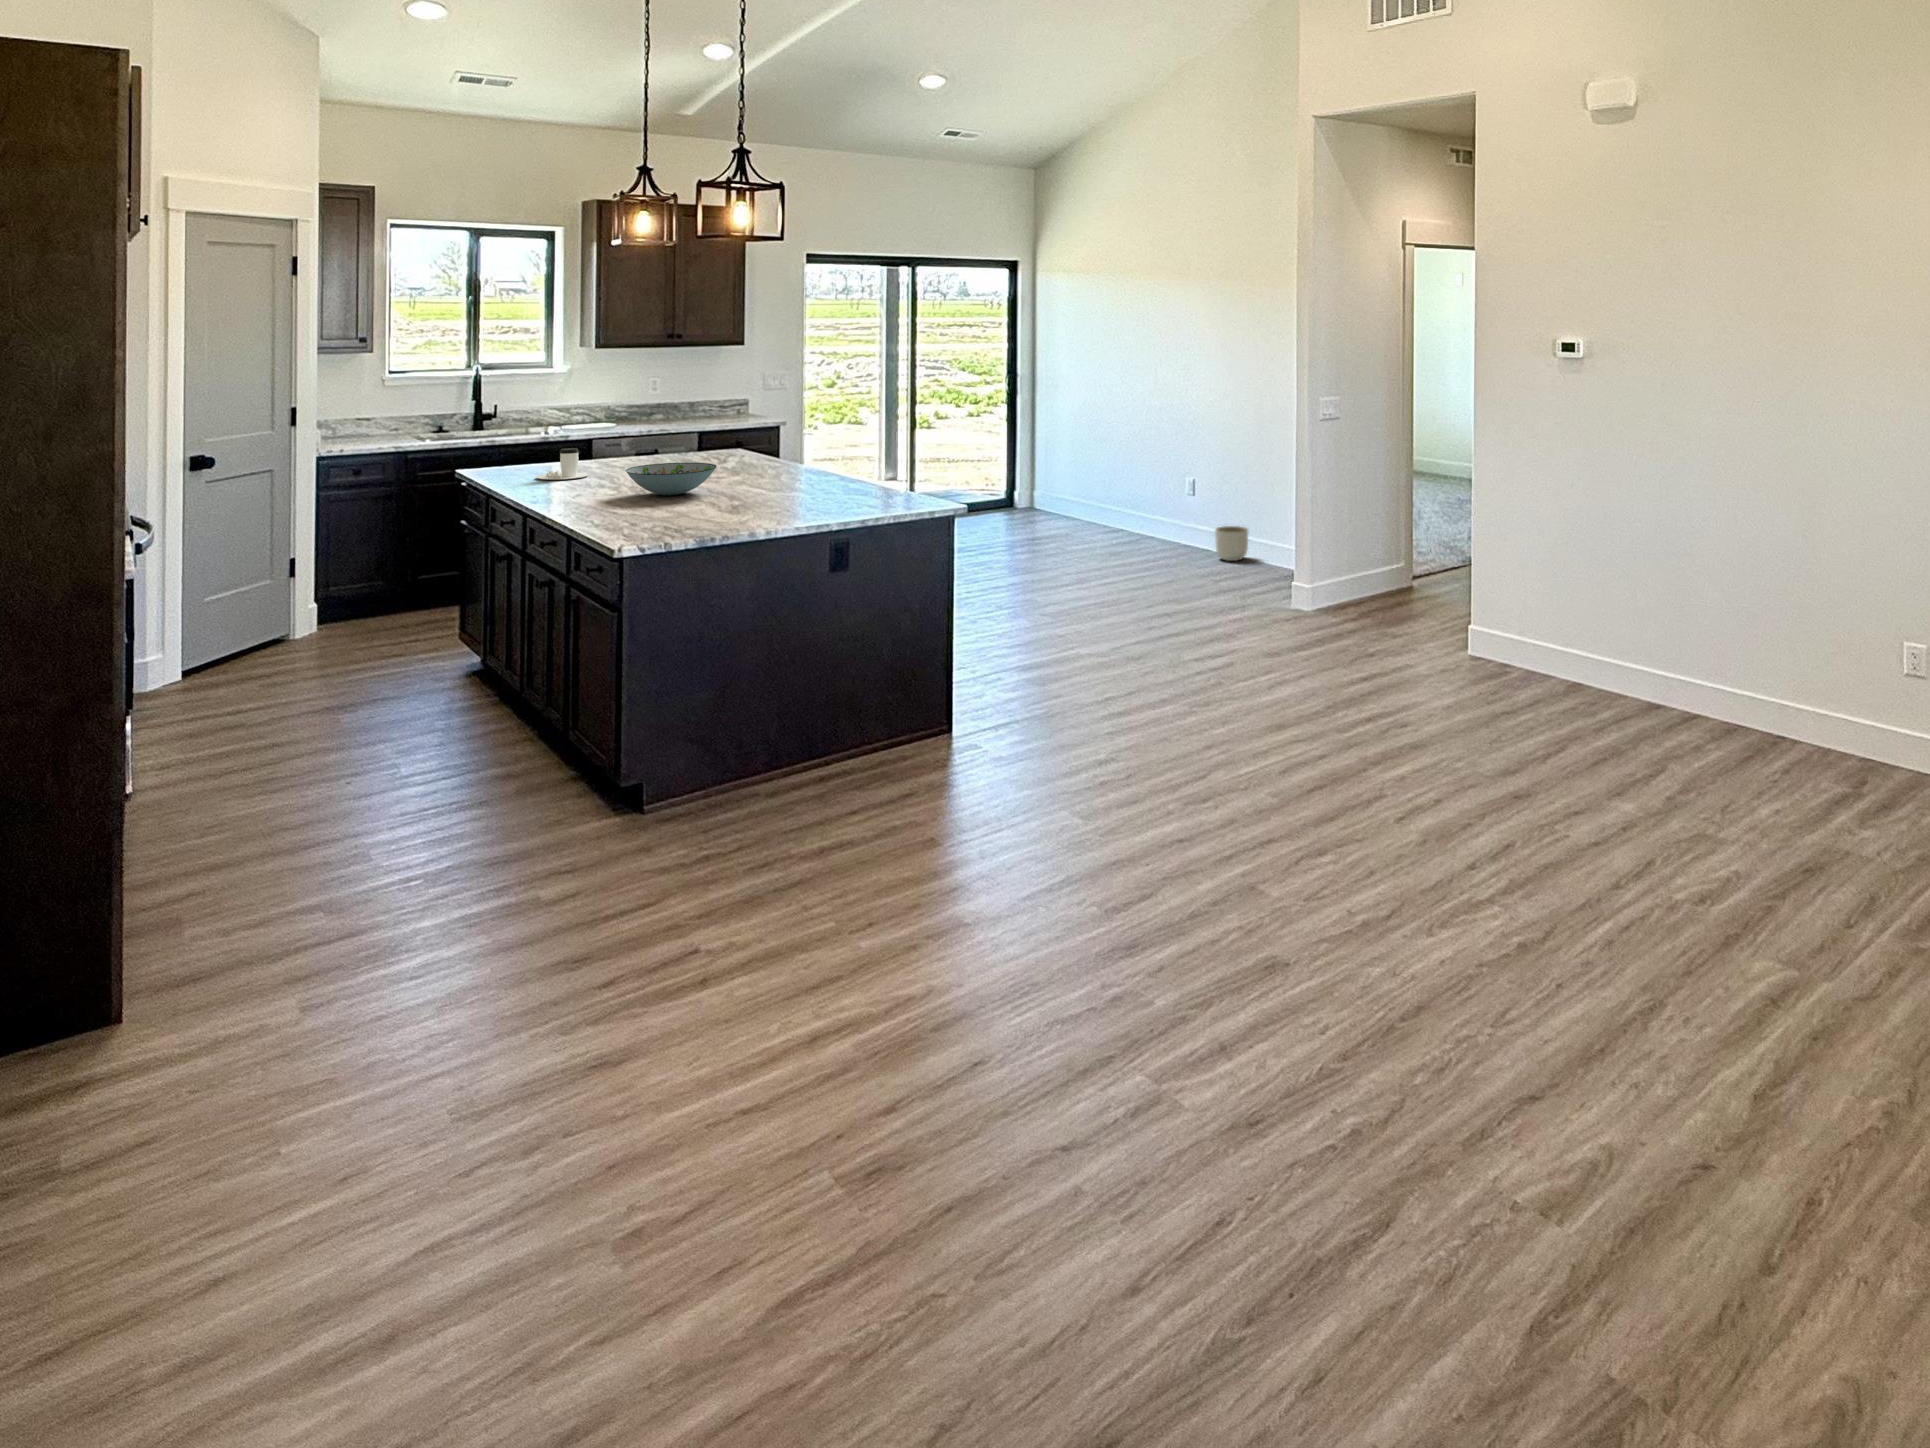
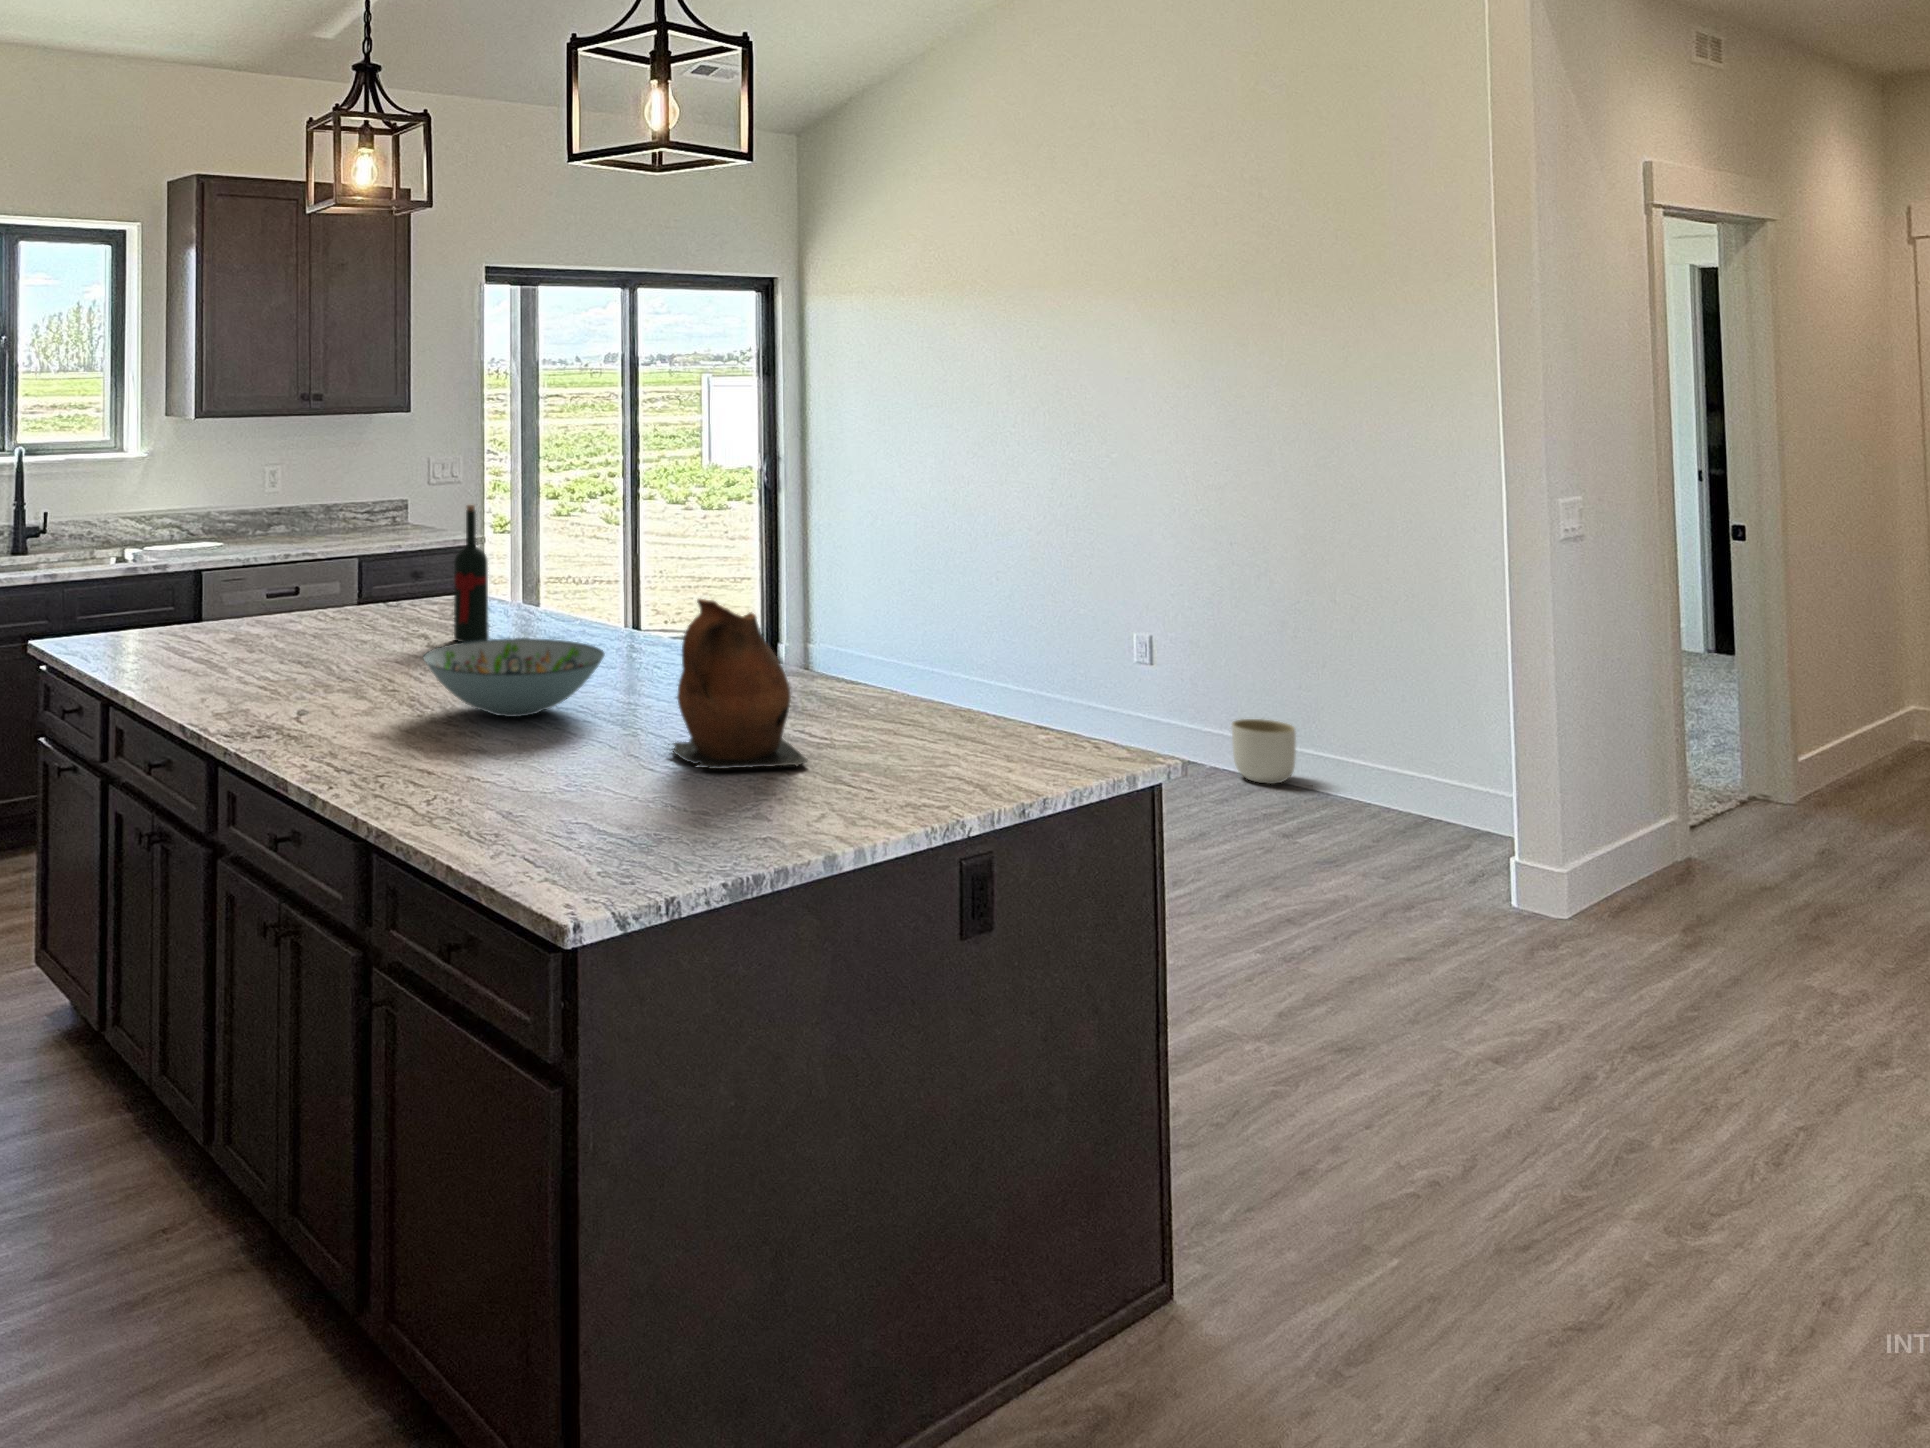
wine bottle: none [681,401,701,470] -> present [454,505,489,642]
ceramic pitcher: none [718,439,777,509] -> present [668,598,808,769]
coffee cup: present [537,448,590,480] -> none [200,601,298,668]

